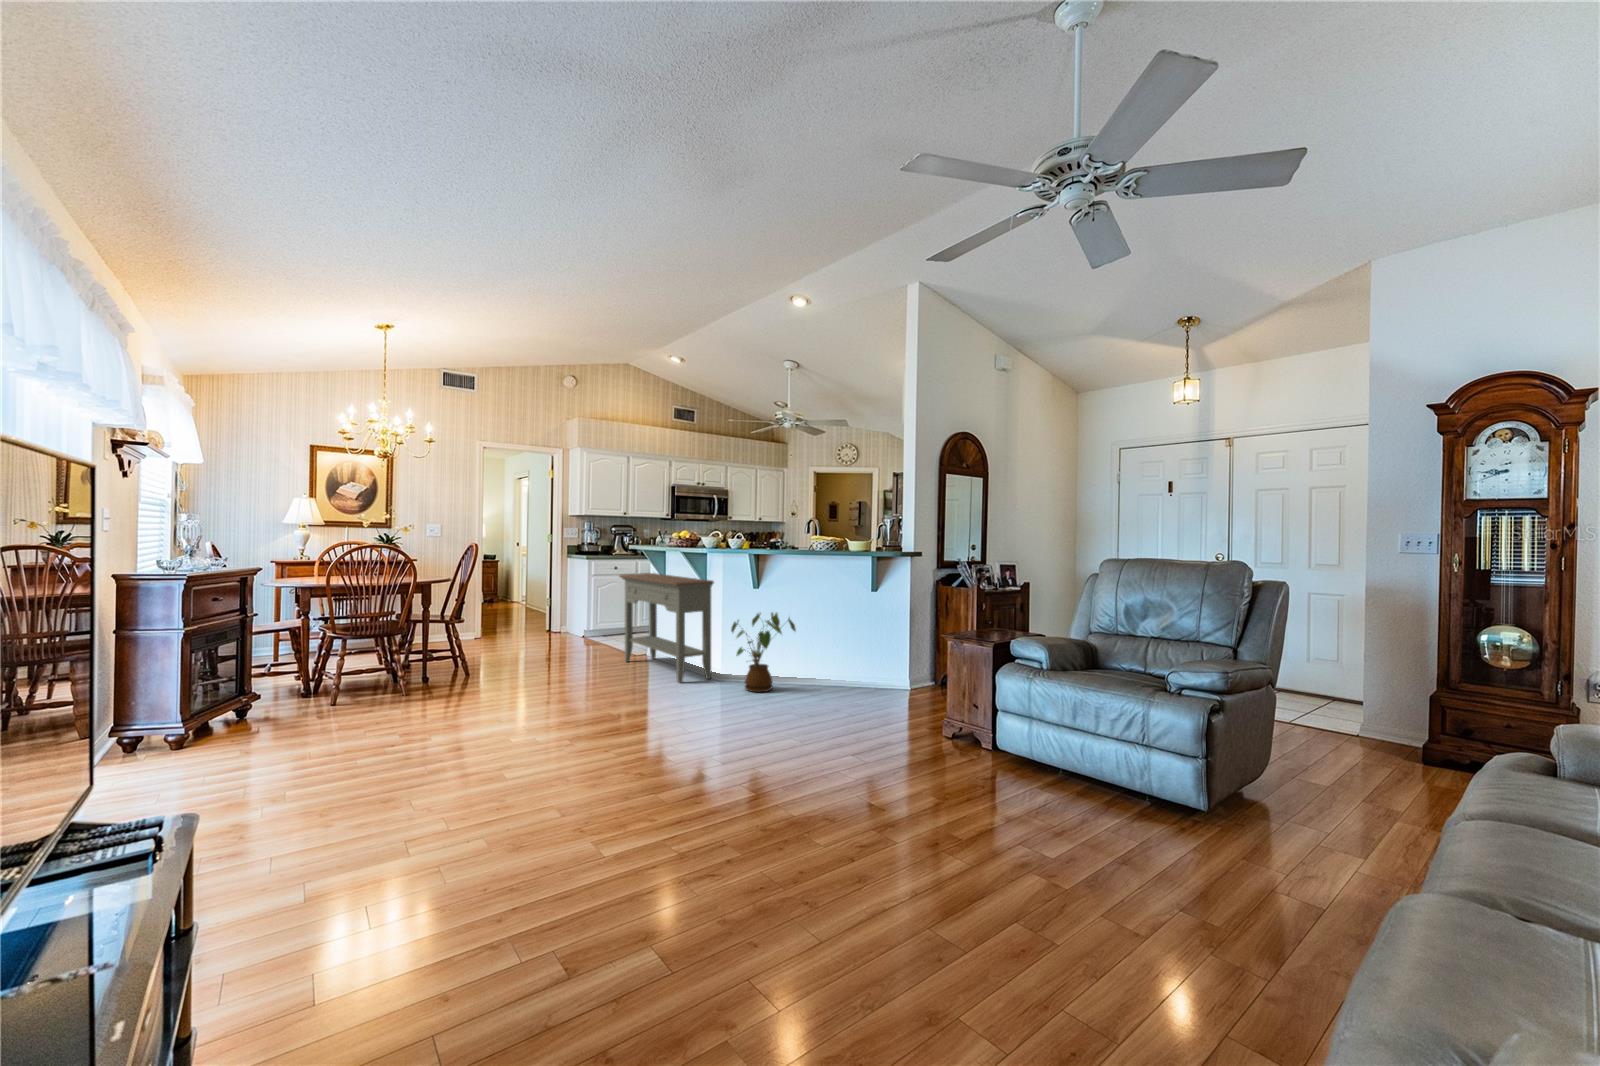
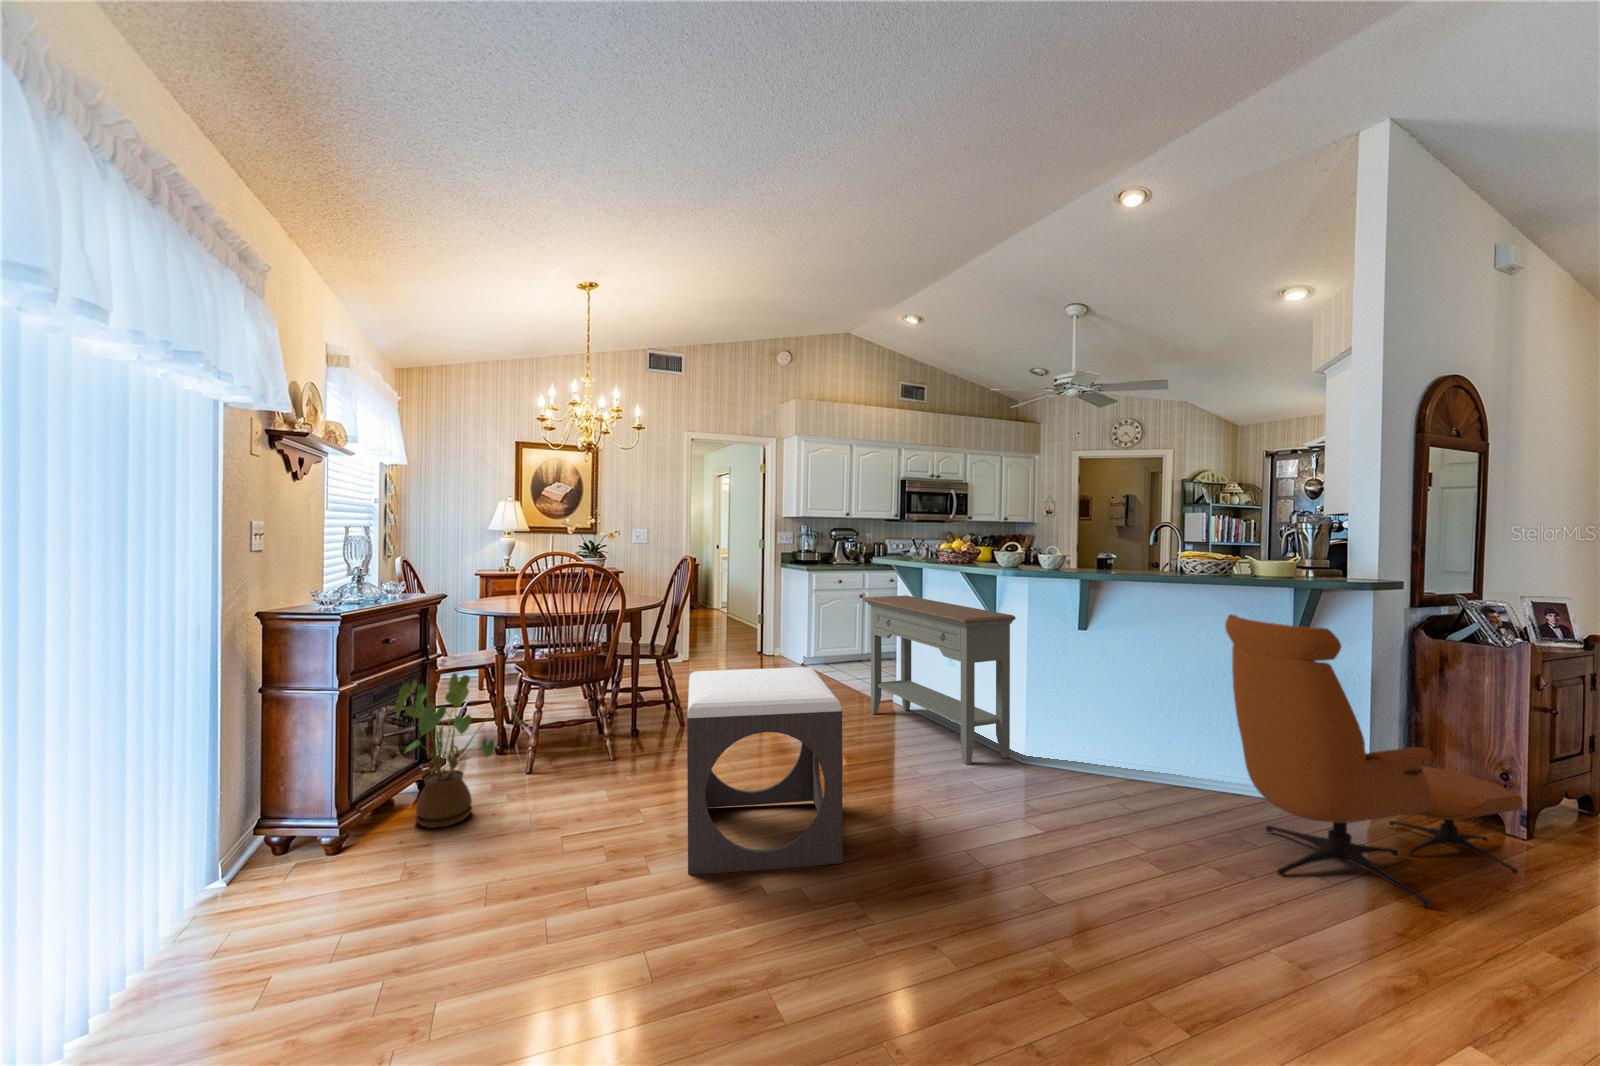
lounge chair: none [807,569,962,721] -> present [1225,615,1523,908]
footstool: none [459,613,568,740] -> present [687,667,843,874]
house plant: present [731,613,796,692] -> present [395,673,518,828]

